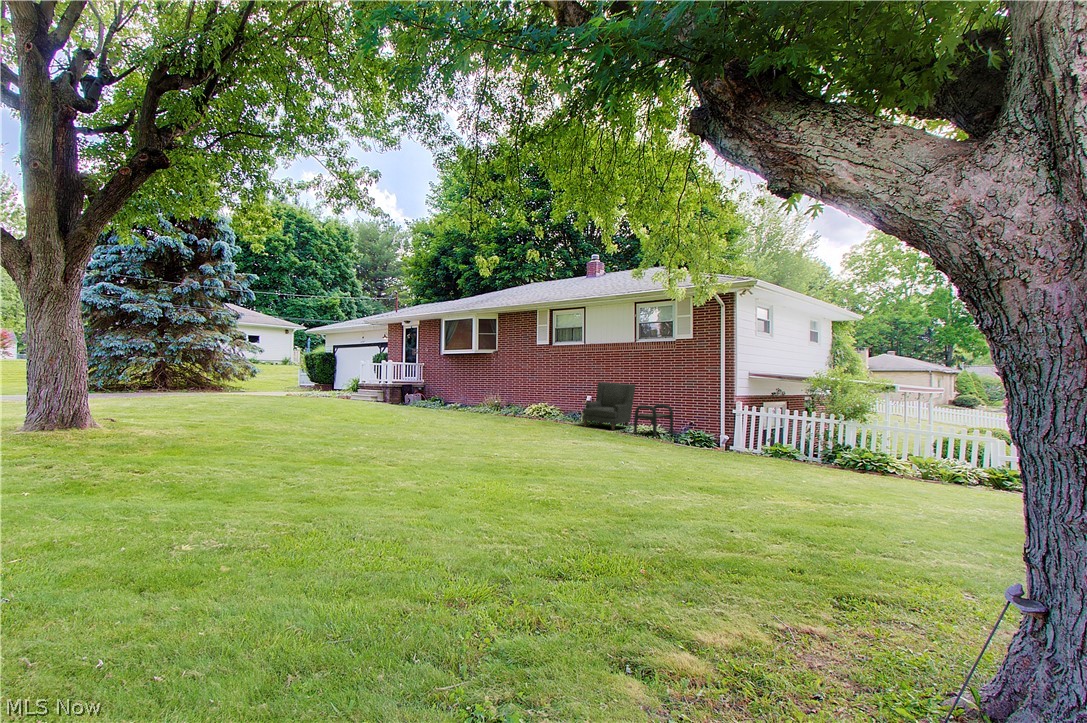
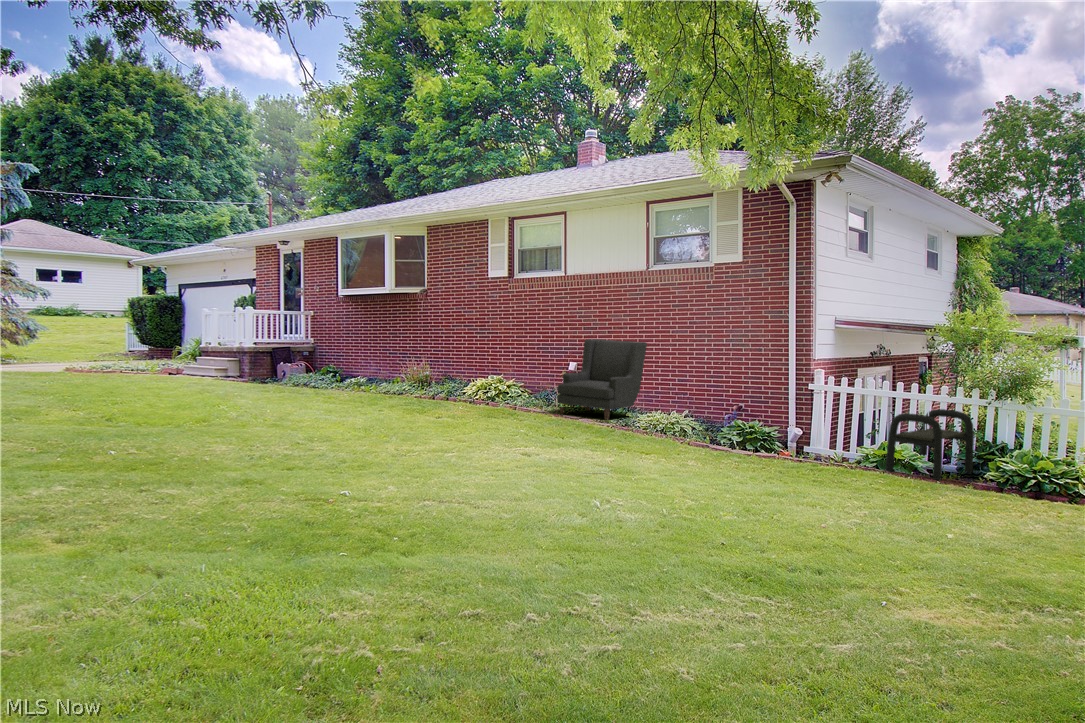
bench: present [633,404,673,436] -> present [885,409,974,480]

